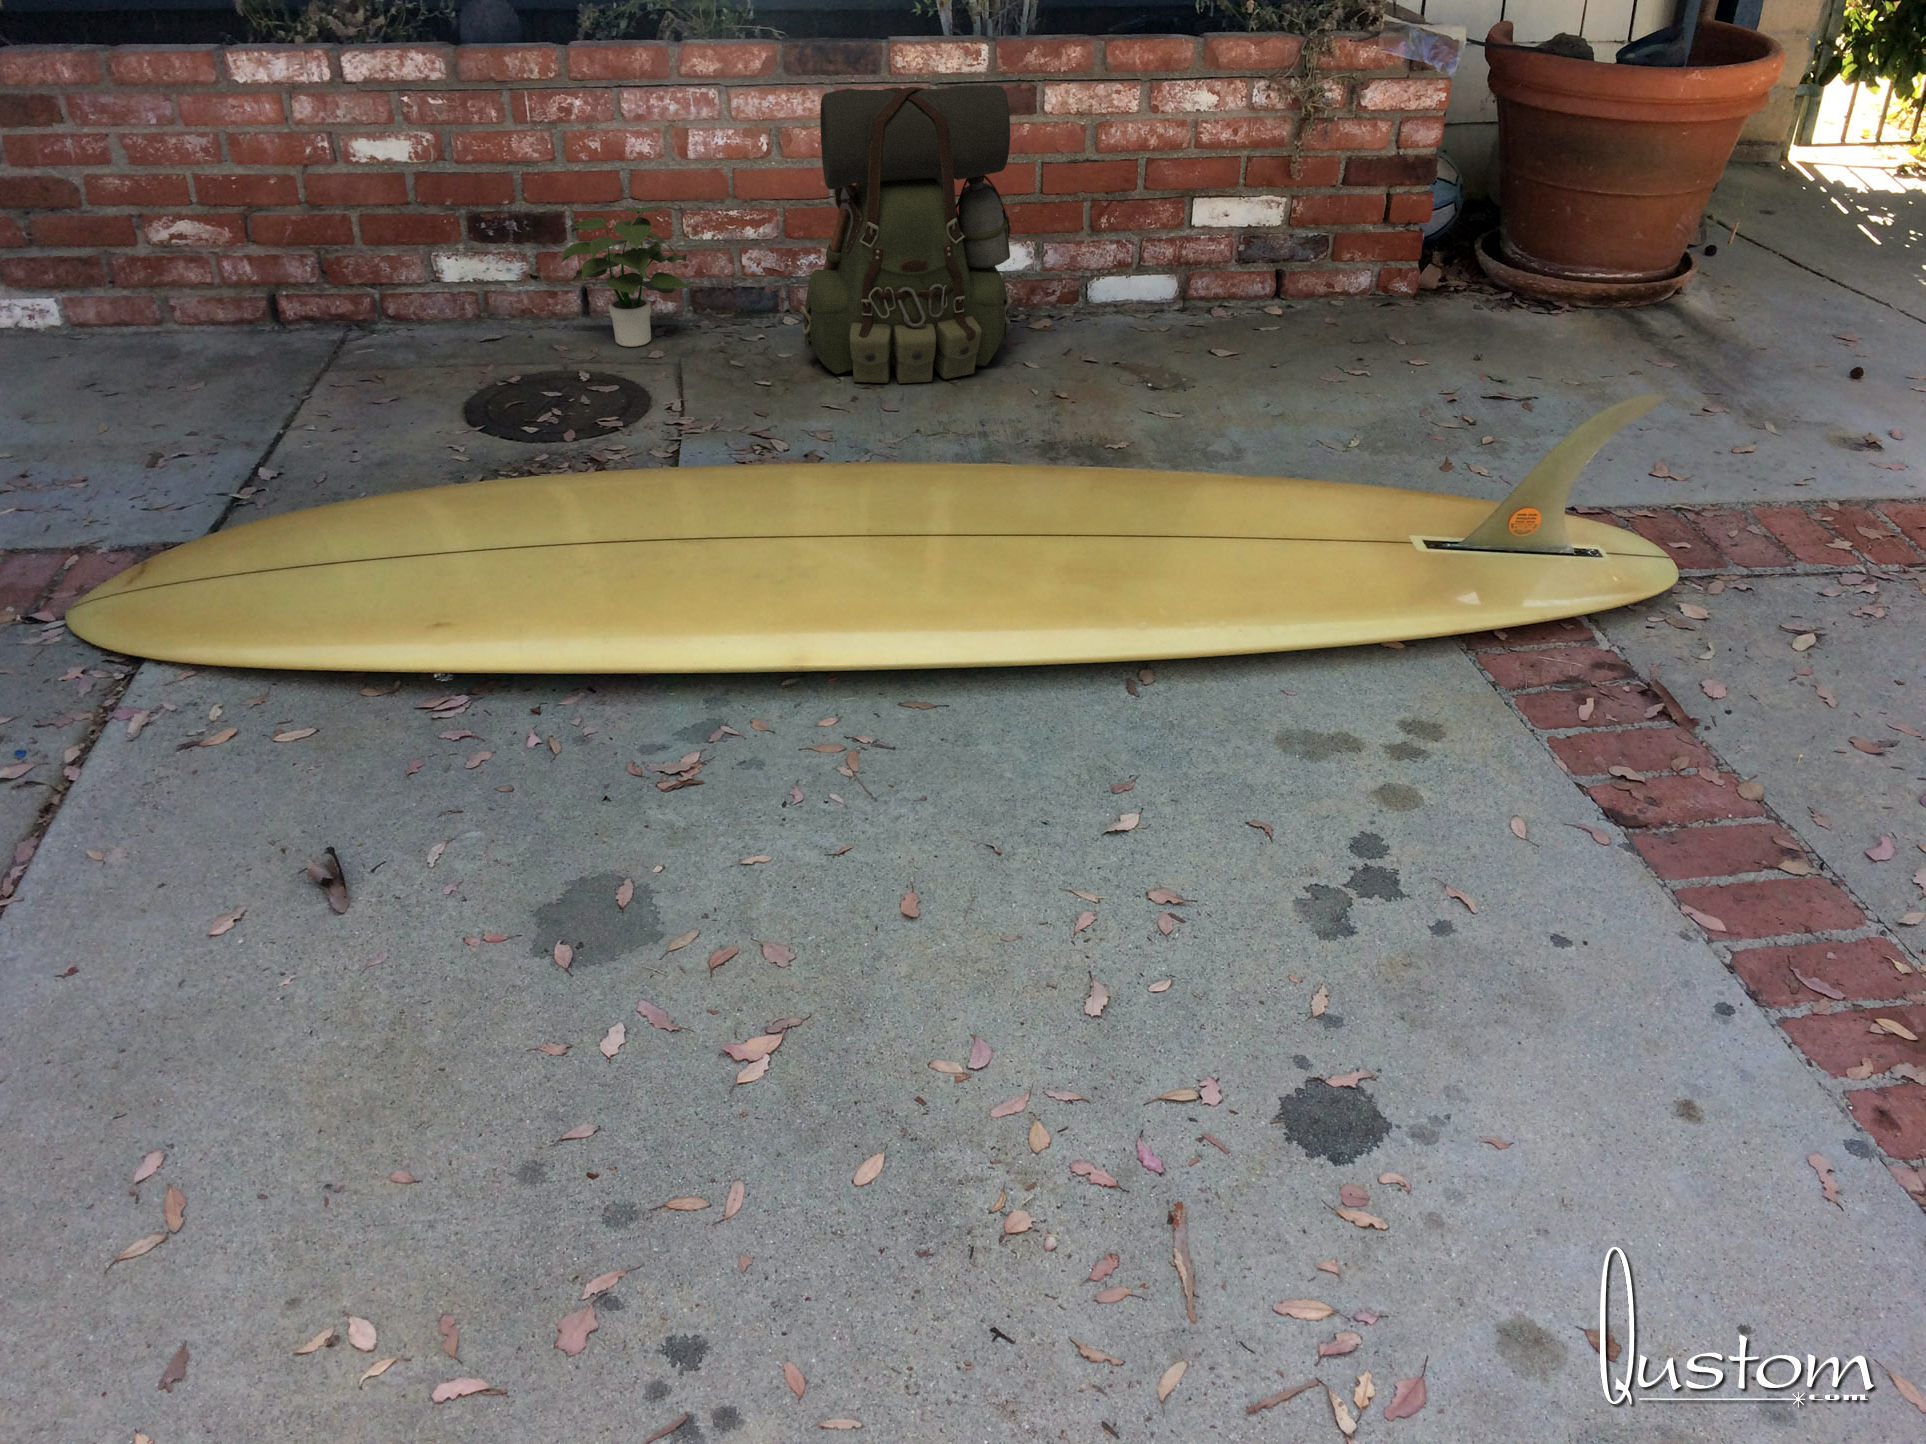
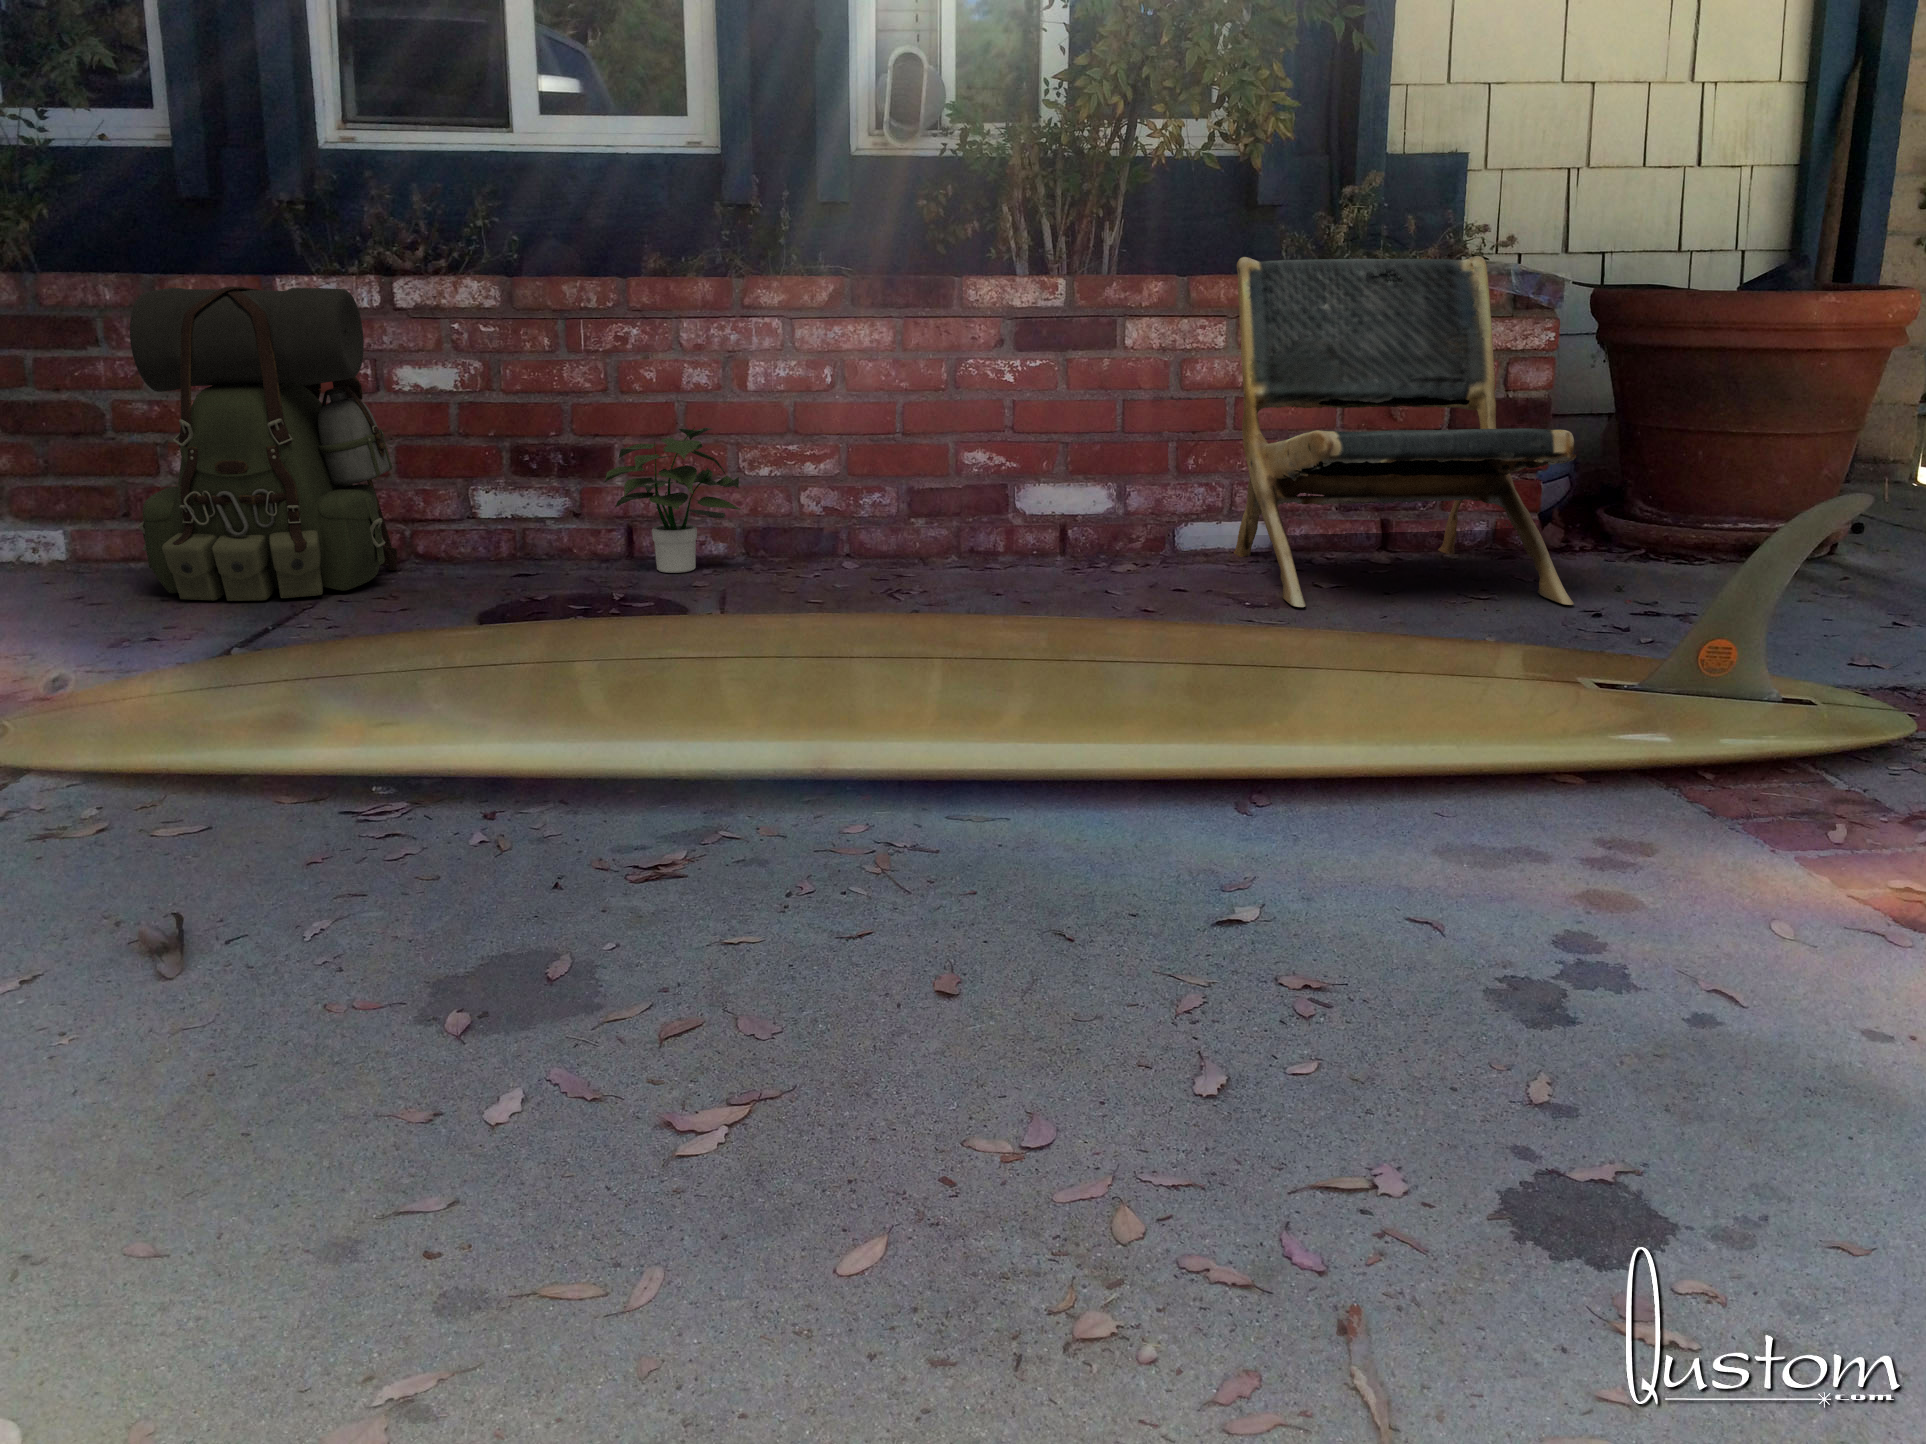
lounge chair: none [1141,25,1448,402] -> present [1234,256,1576,607]
backpack: present [800,85,1013,383] -> present [130,286,397,601]

